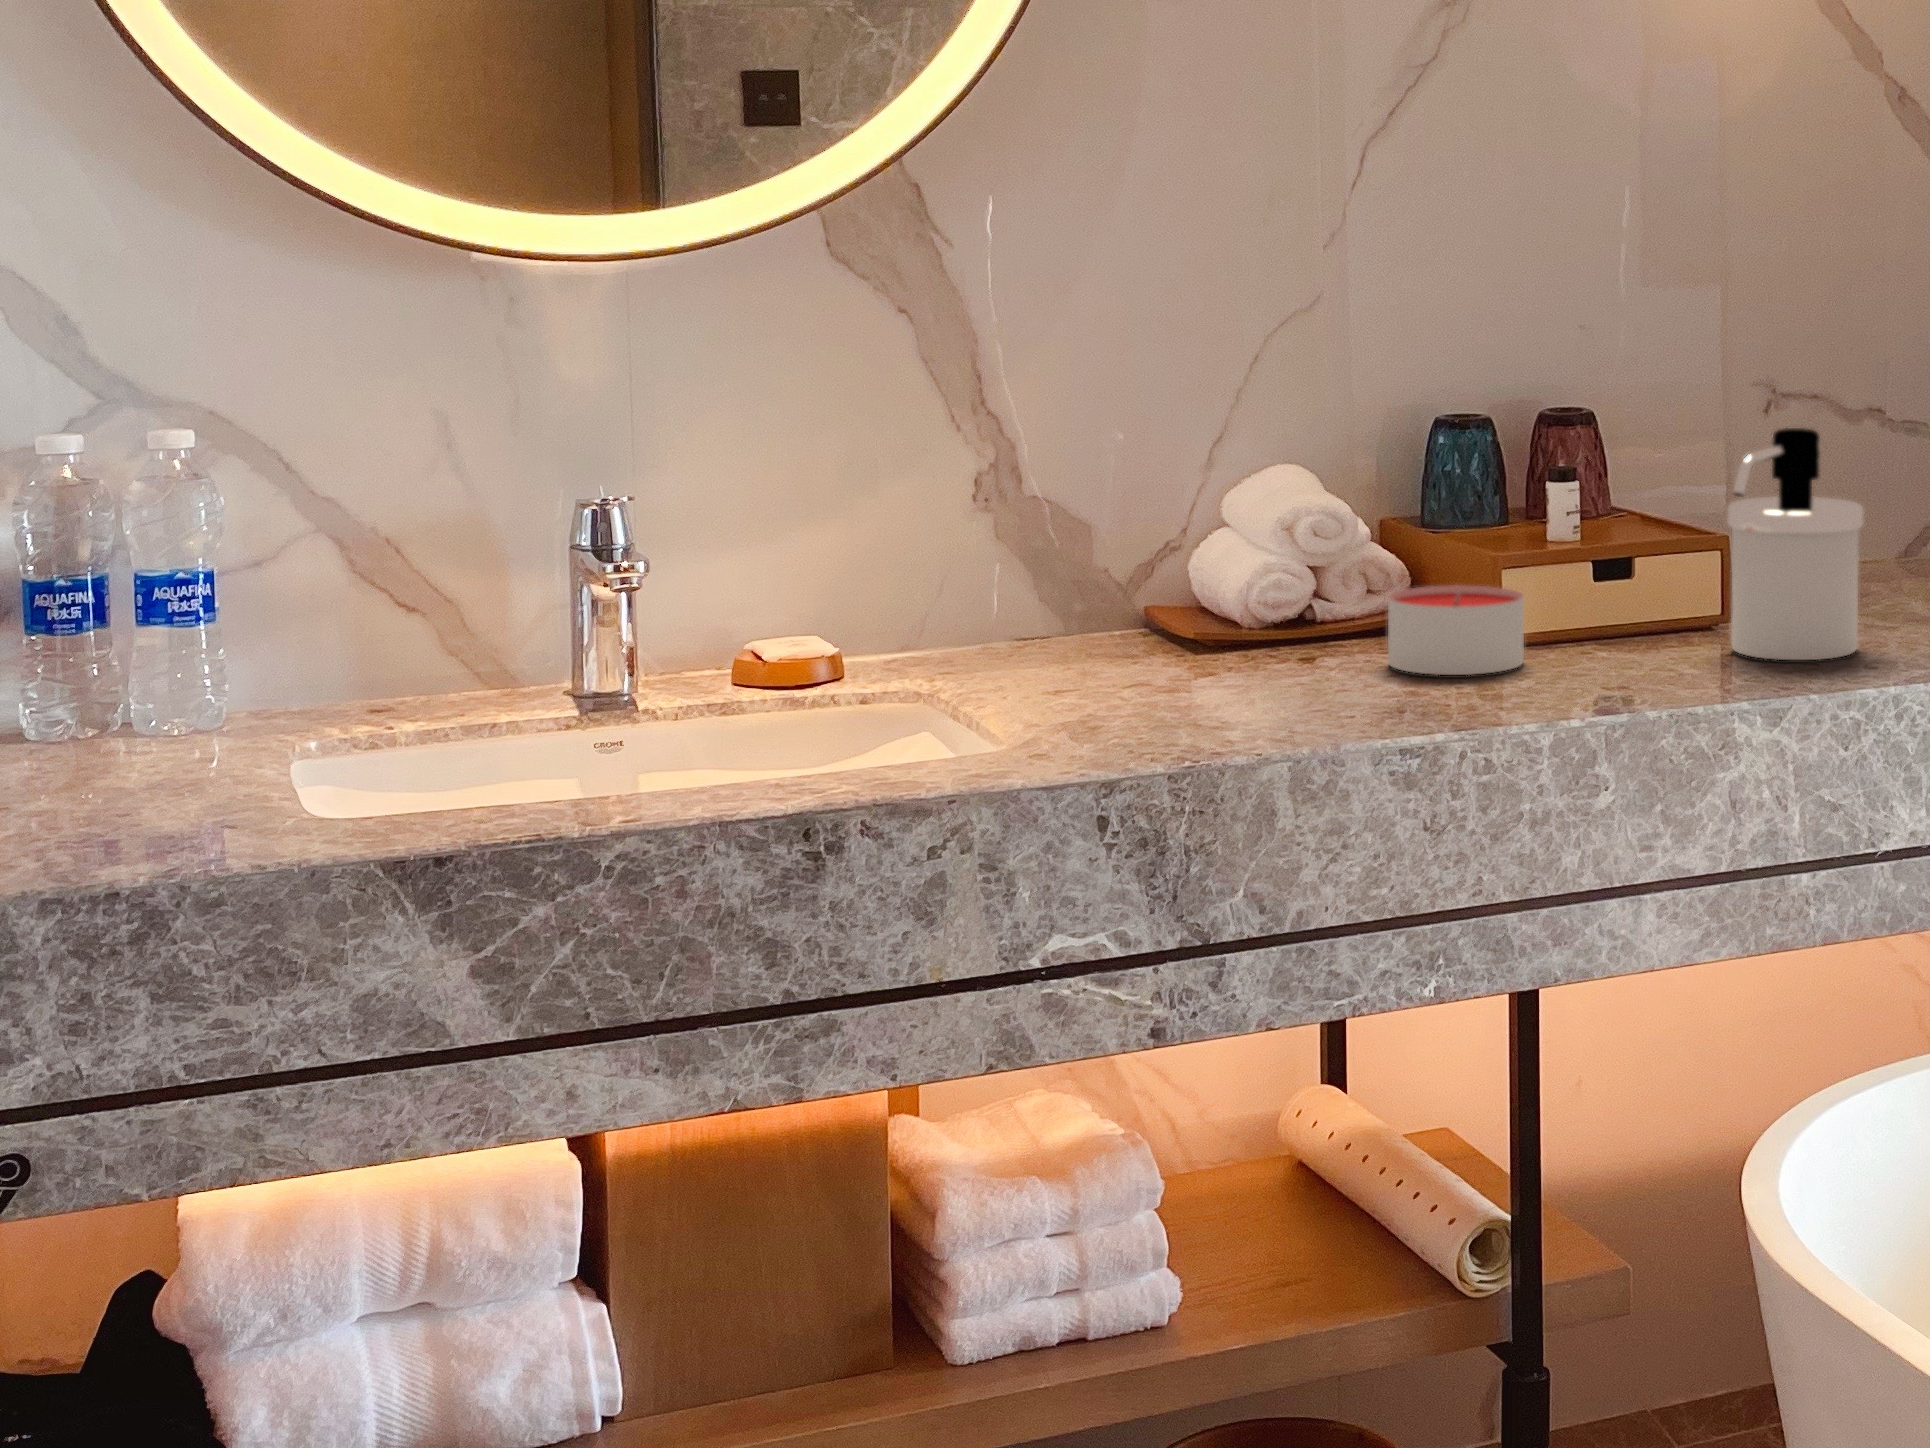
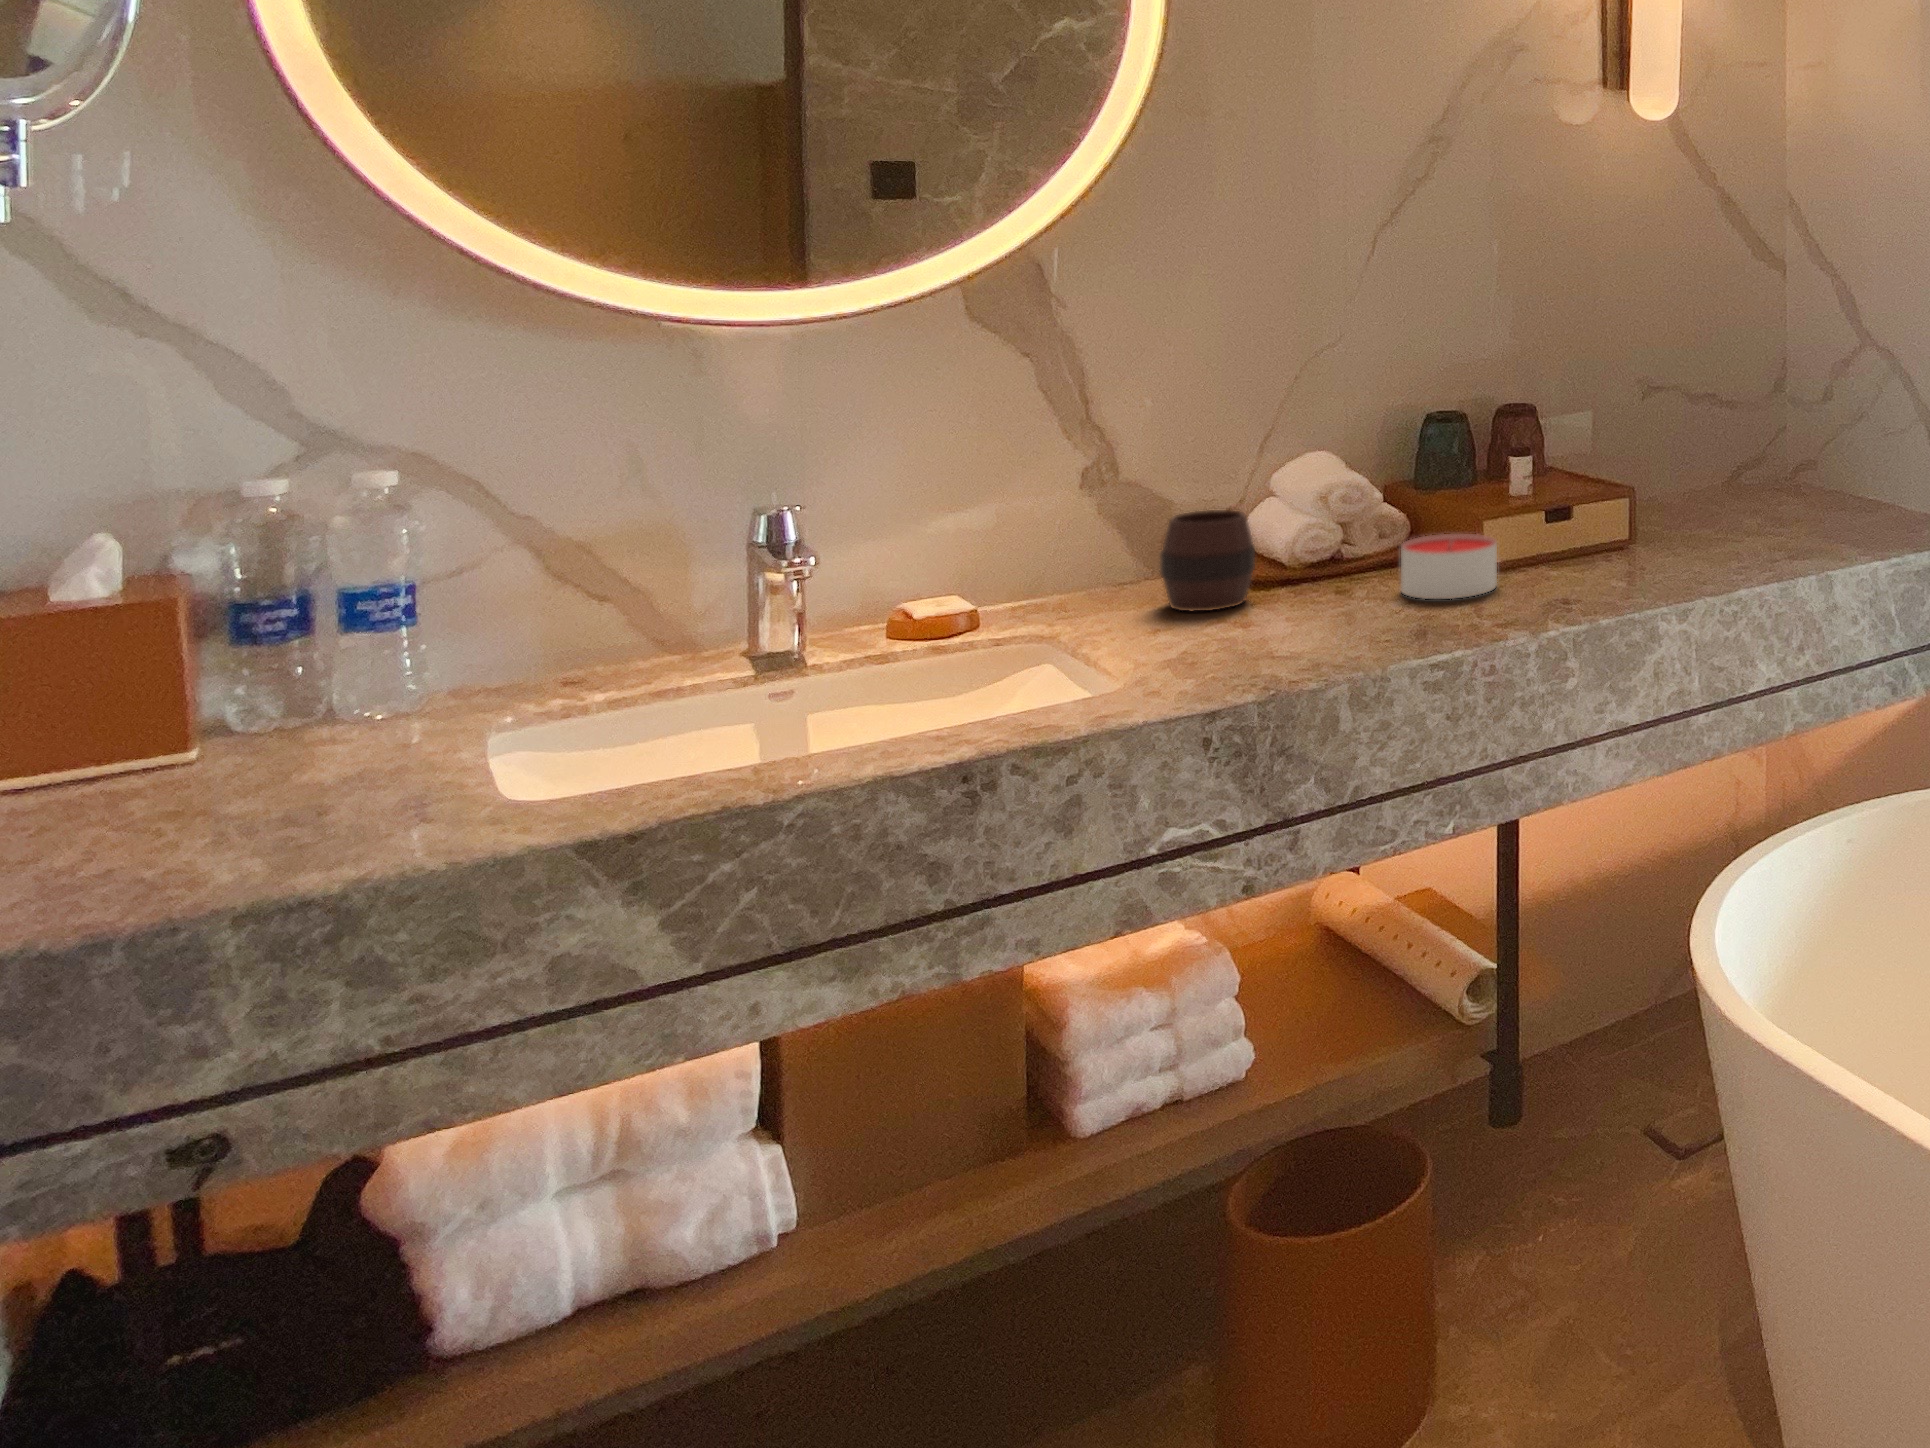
soap dispenser: present [1727,428,1863,660] -> none [1633,422,1722,574]
cup: none [1067,534,1191,673] -> present [1160,510,1255,611]

